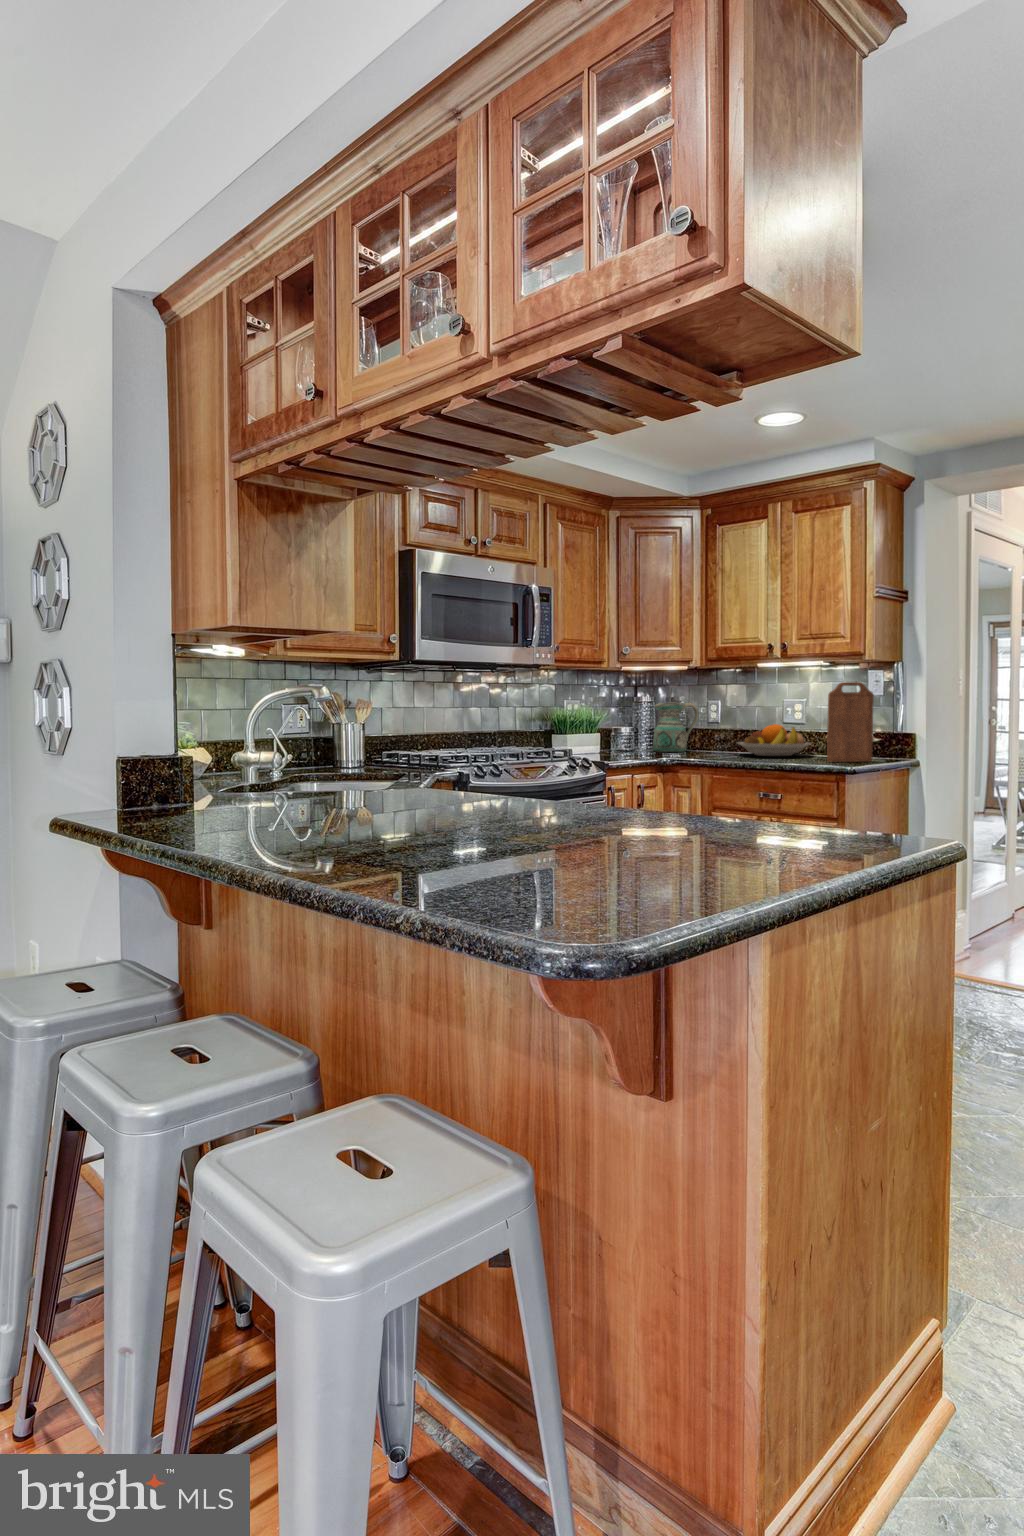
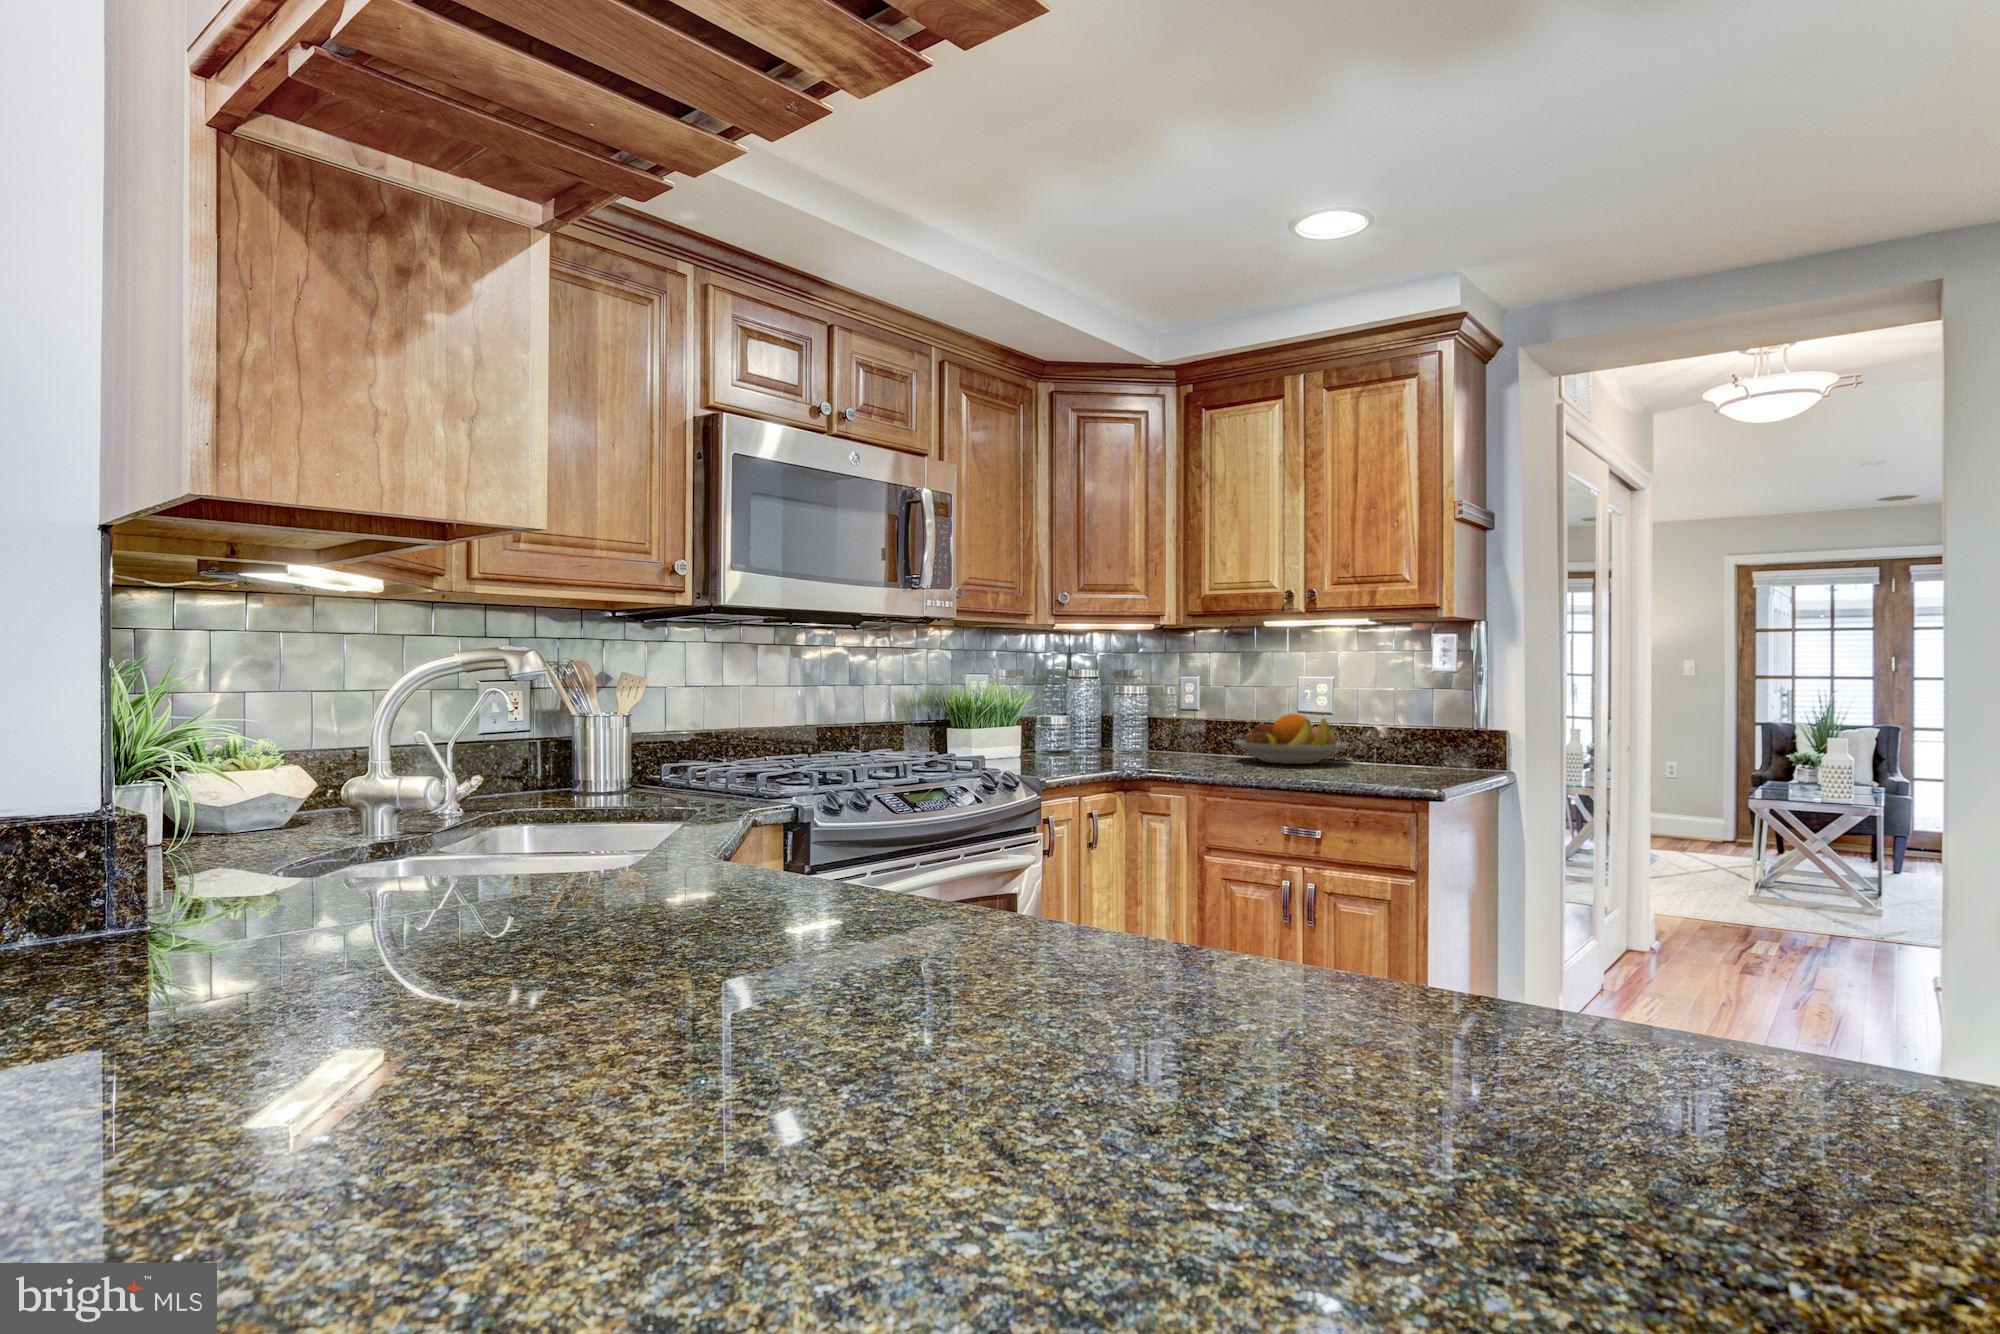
cutting board: present [827,682,874,762] -> none [1383,650,1451,775]
ceramic pitcher: present [653,702,698,752] -> none [1101,678,1169,754]

